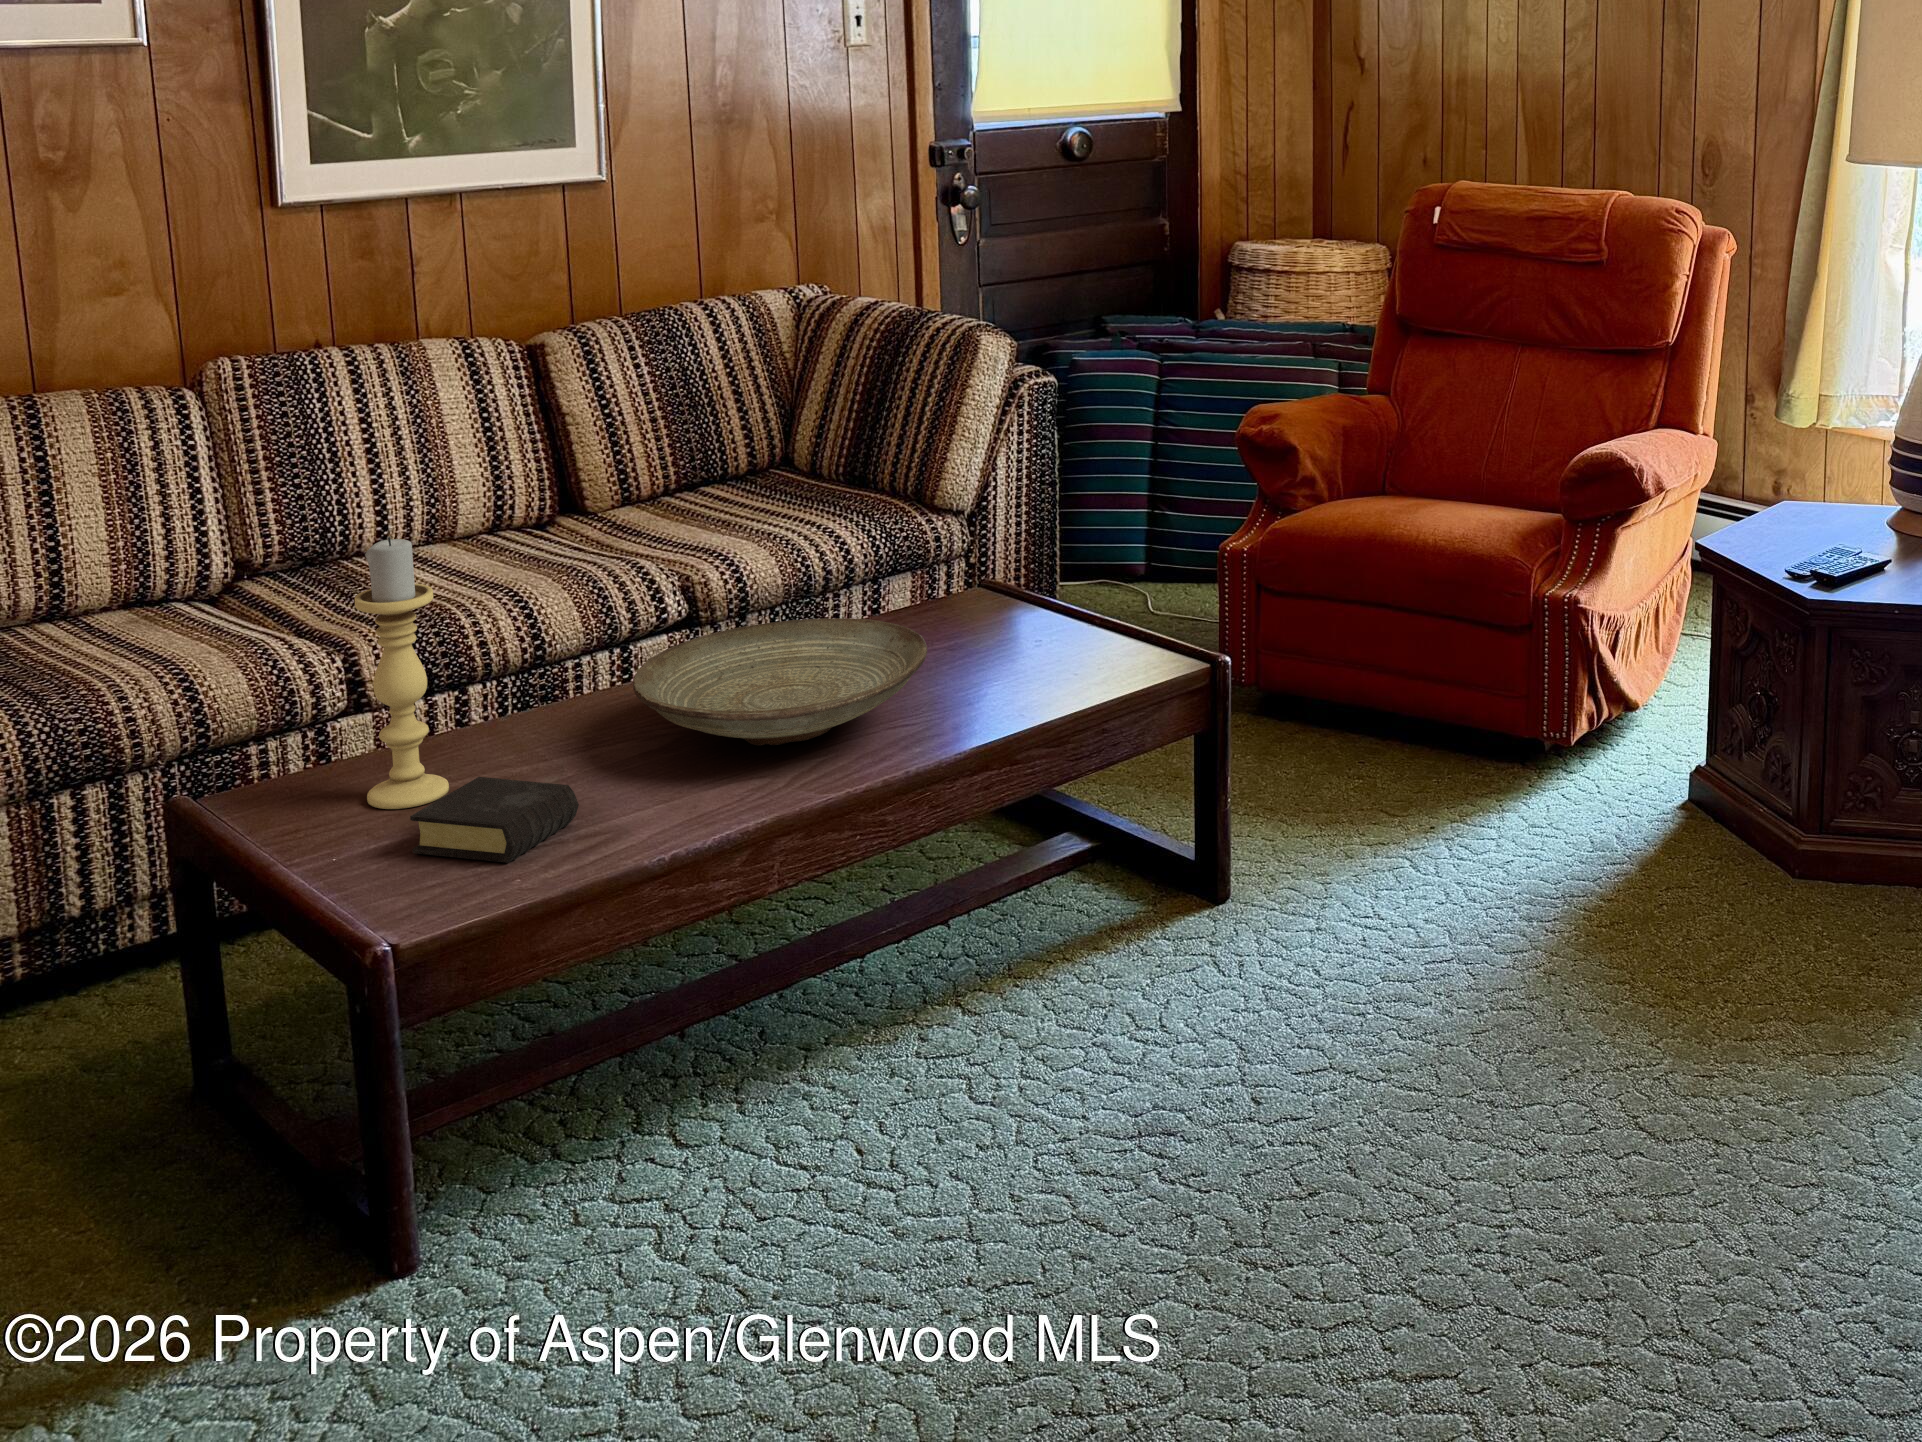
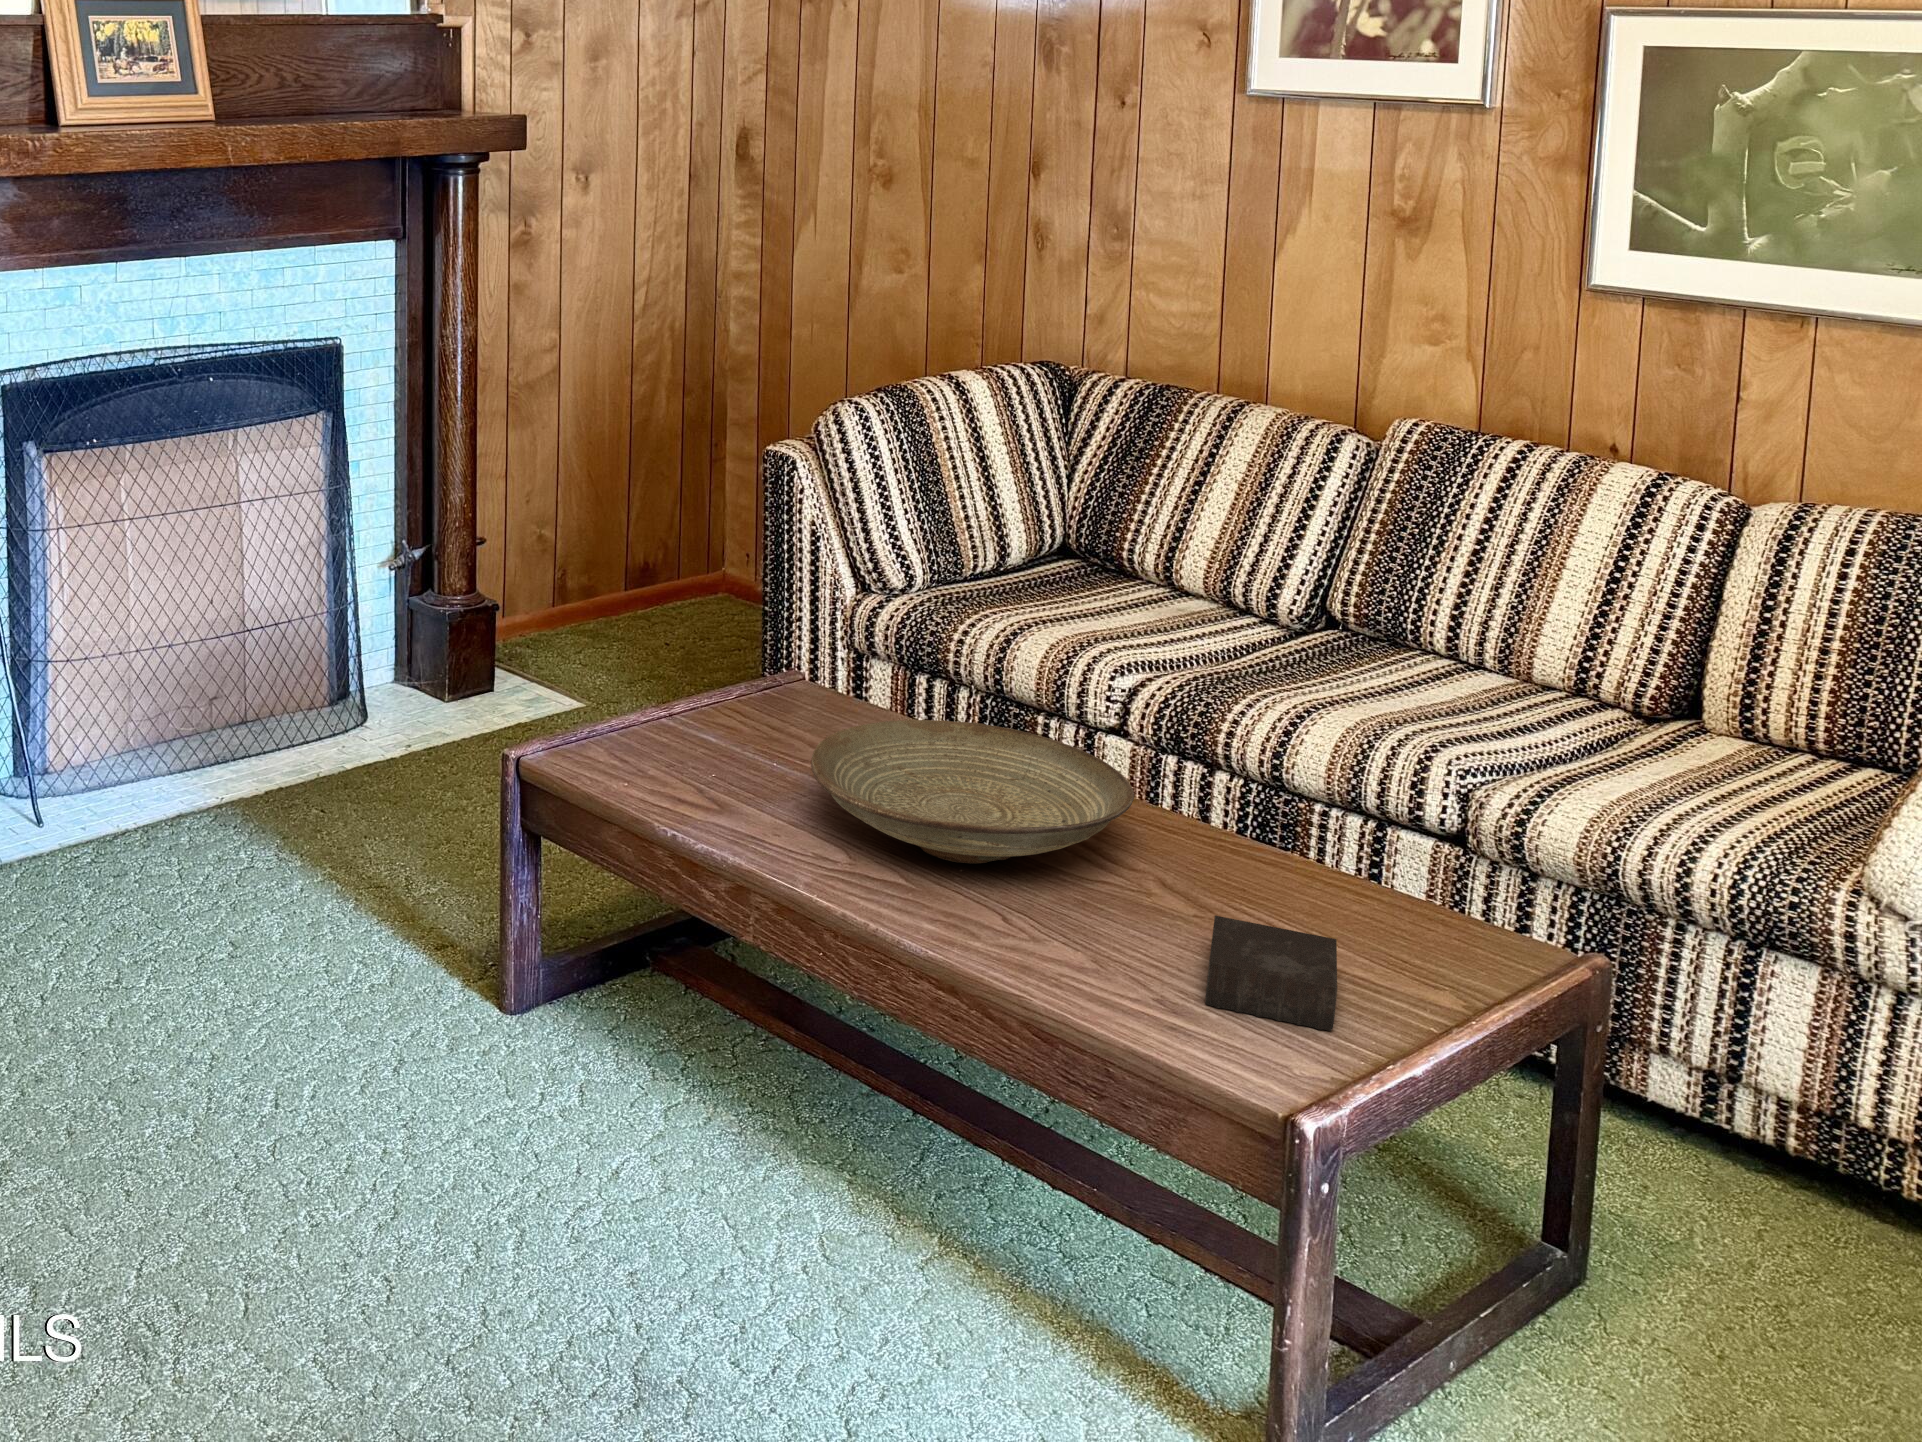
candle holder: present [355,537,449,809] -> none [756,492,829,729]
book: present [410,777,579,863] -> present [1205,916,1337,1031]

